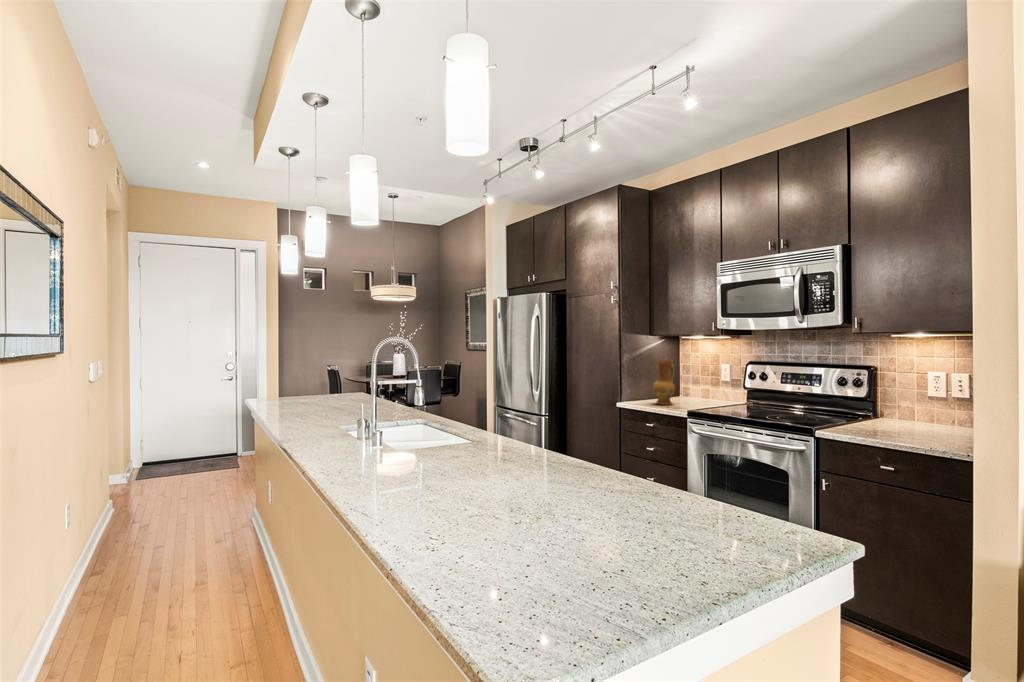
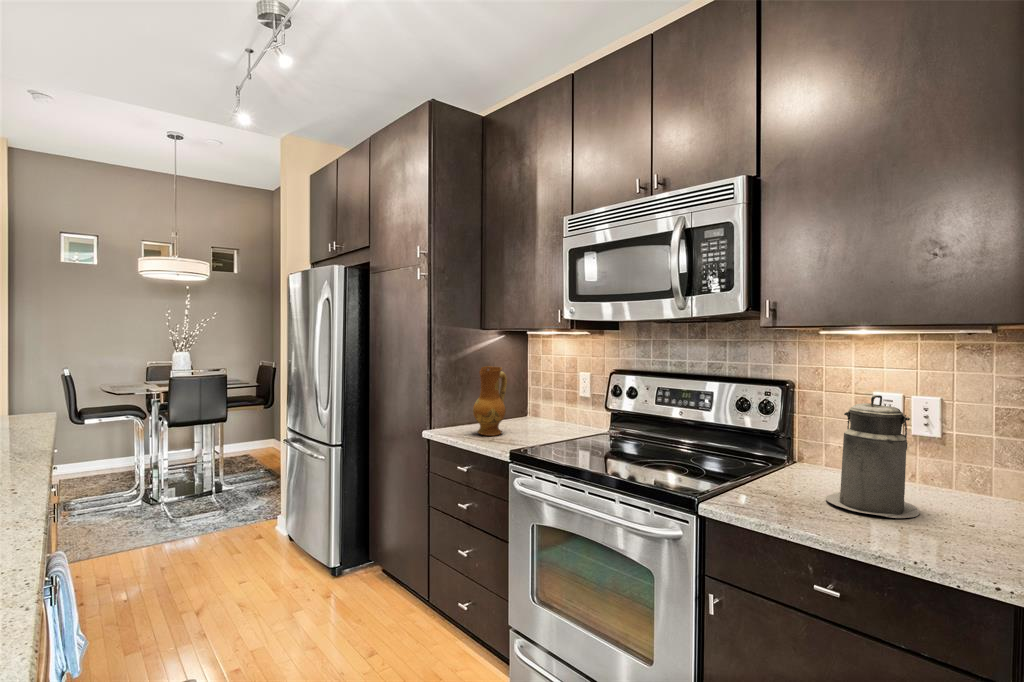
canister: none [894,371,949,437] -> present [826,395,919,518]

